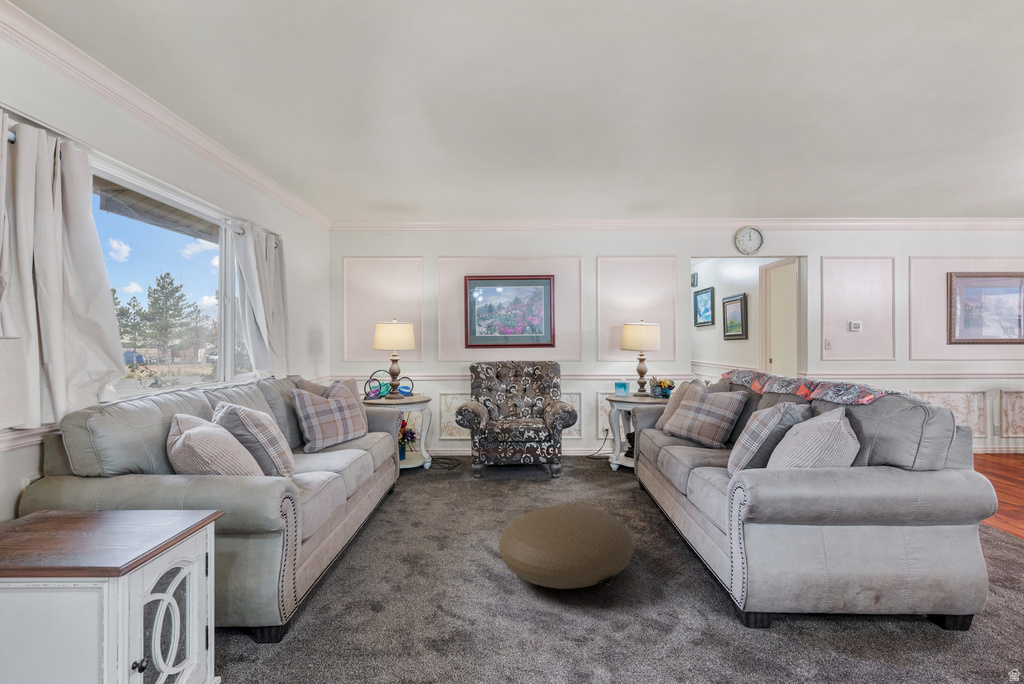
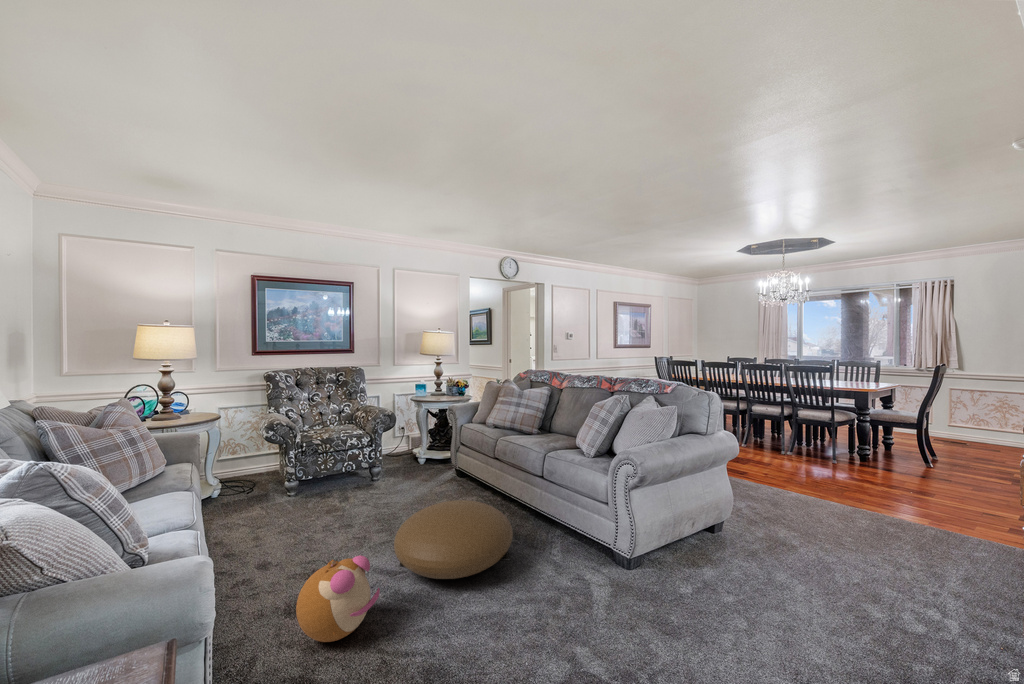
plush toy: none [383,531,460,606] -> present [296,556,380,642]

